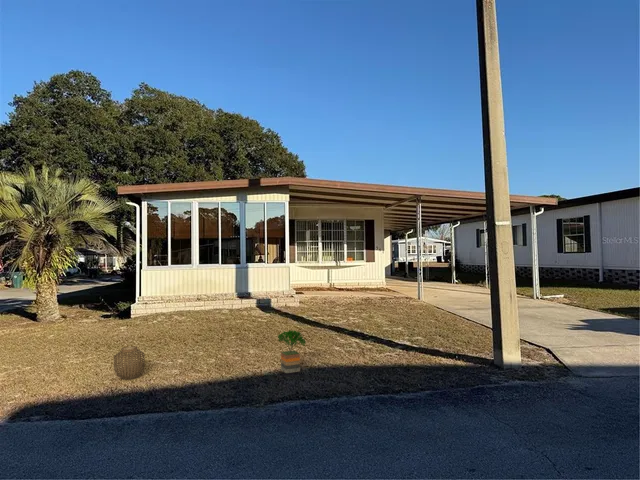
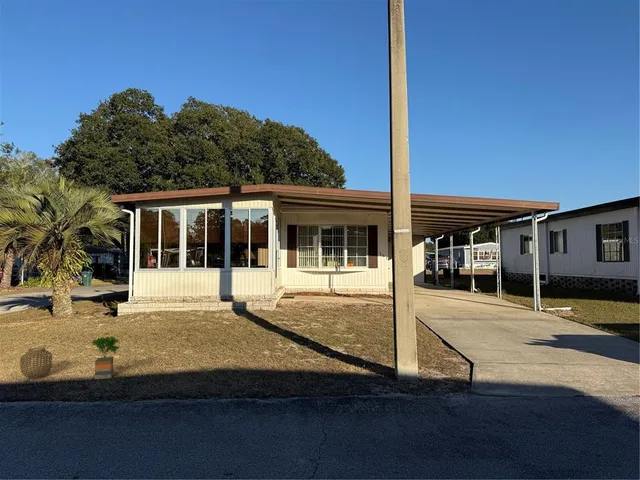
potted tree: present [278,330,306,373] -> present [92,337,119,379]

